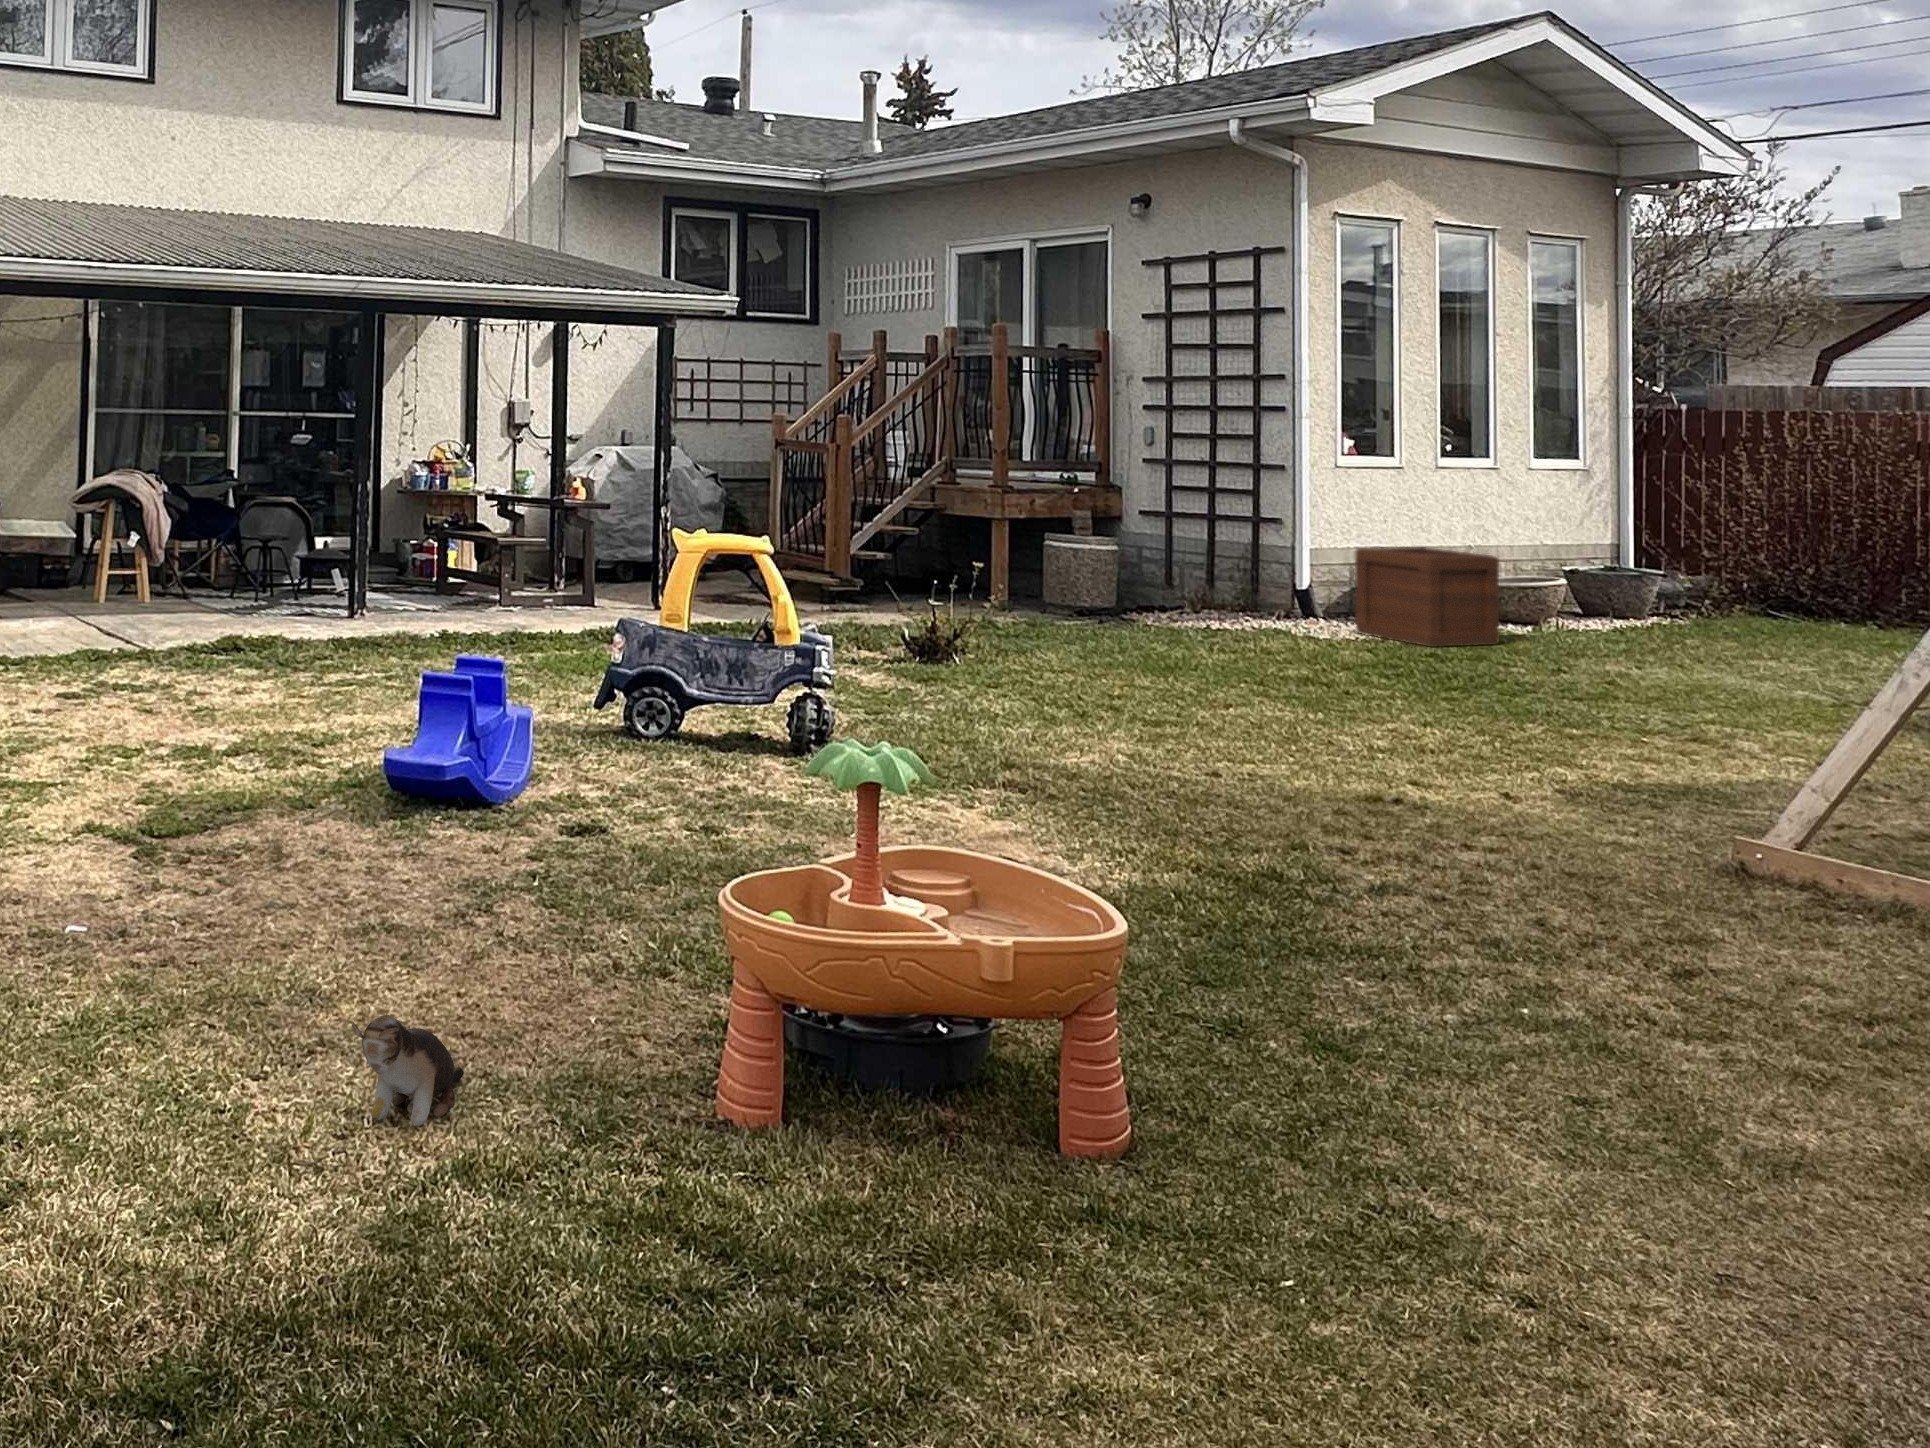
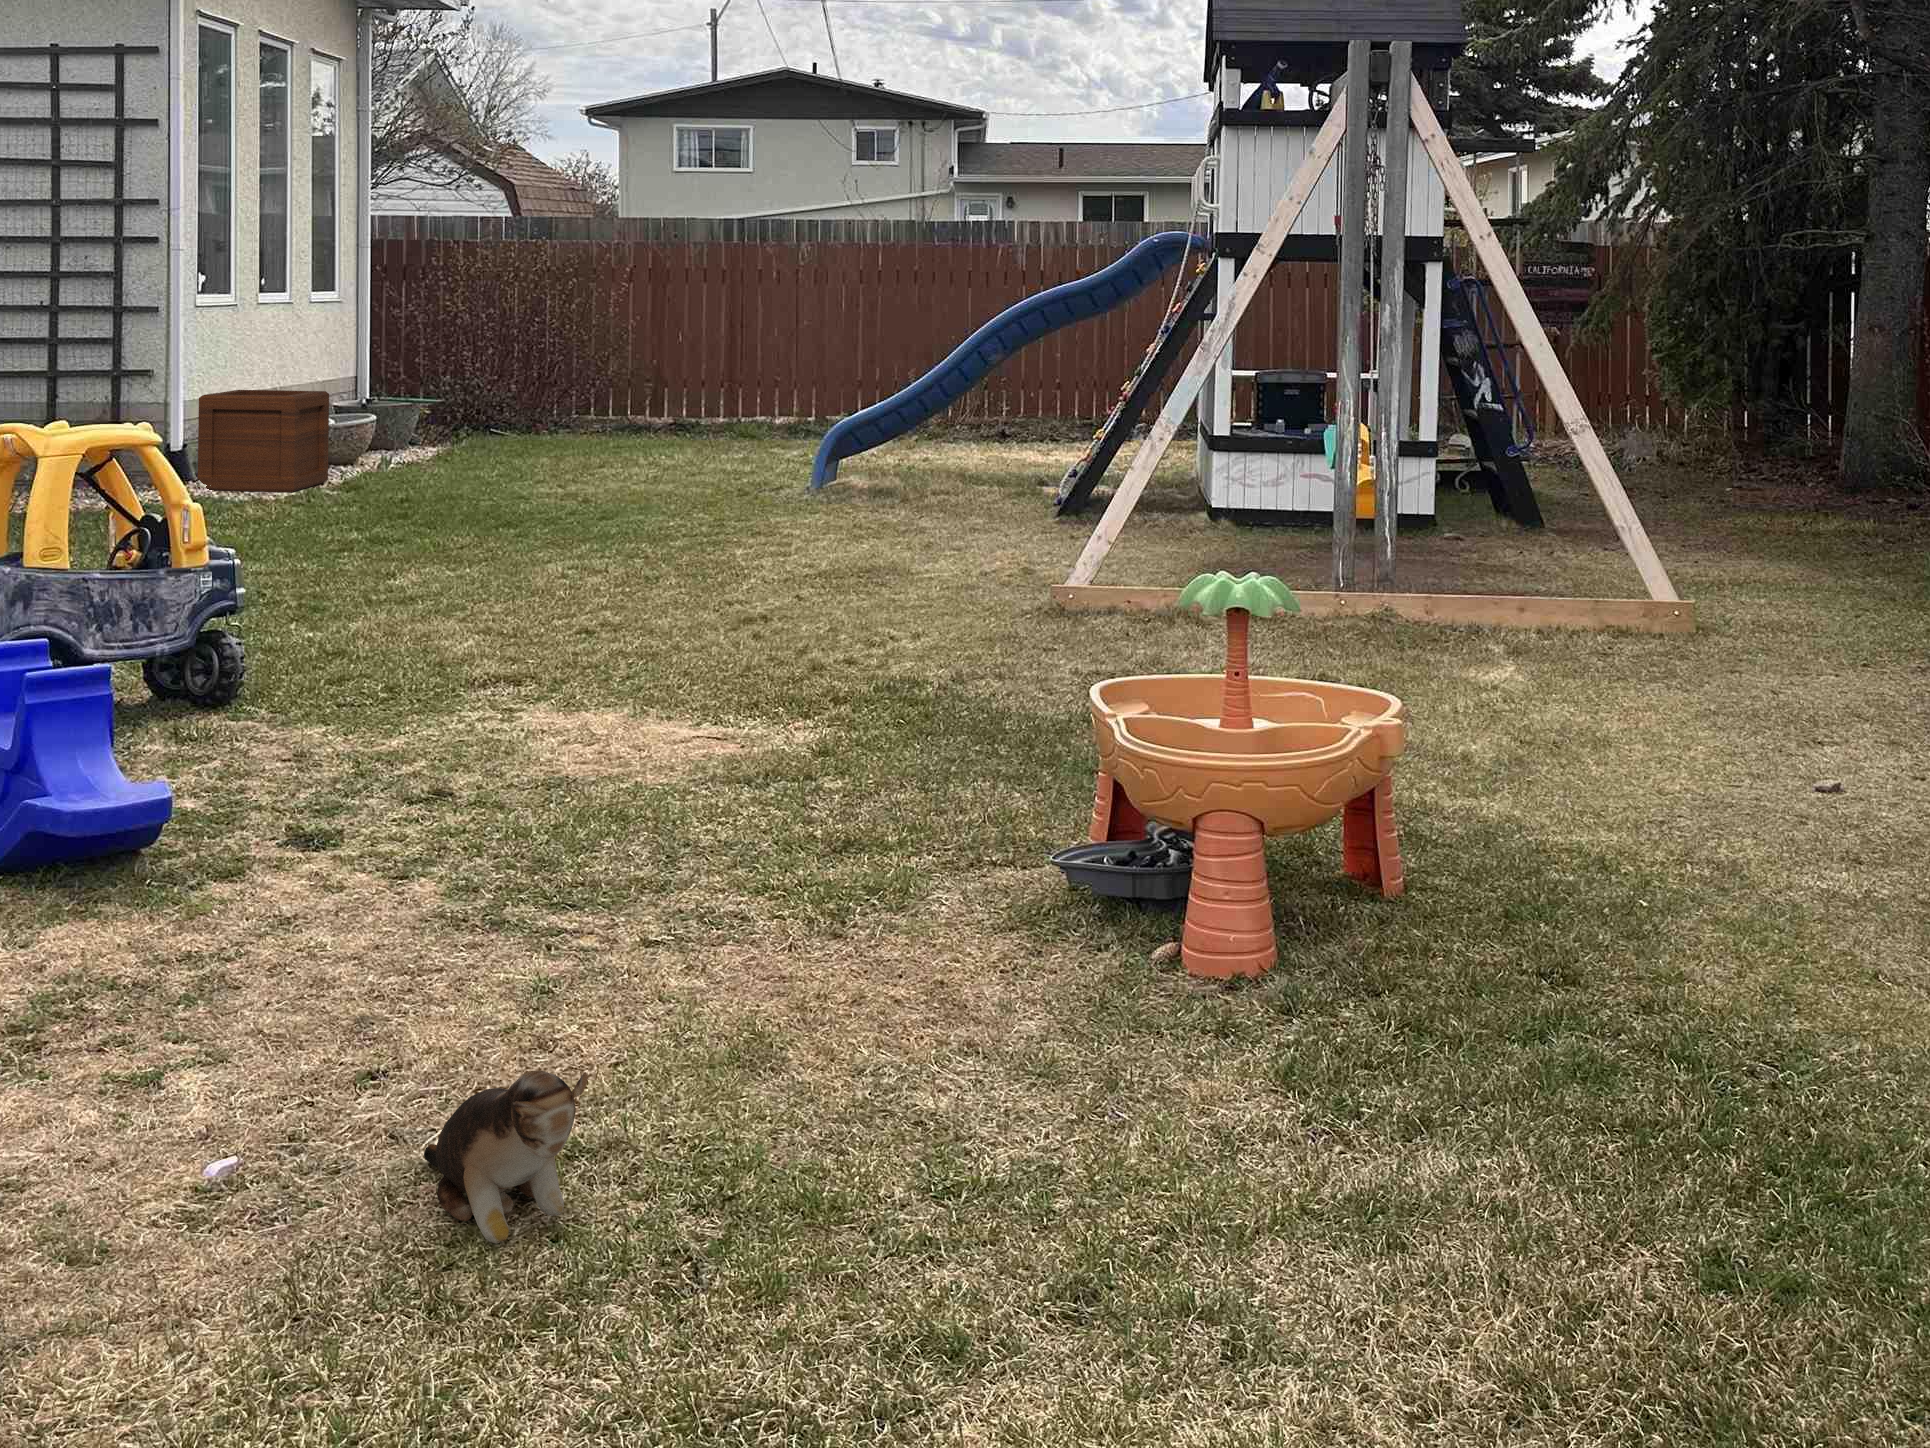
plush toy: present [352,1015,464,1126] -> present [424,1071,588,1244]

